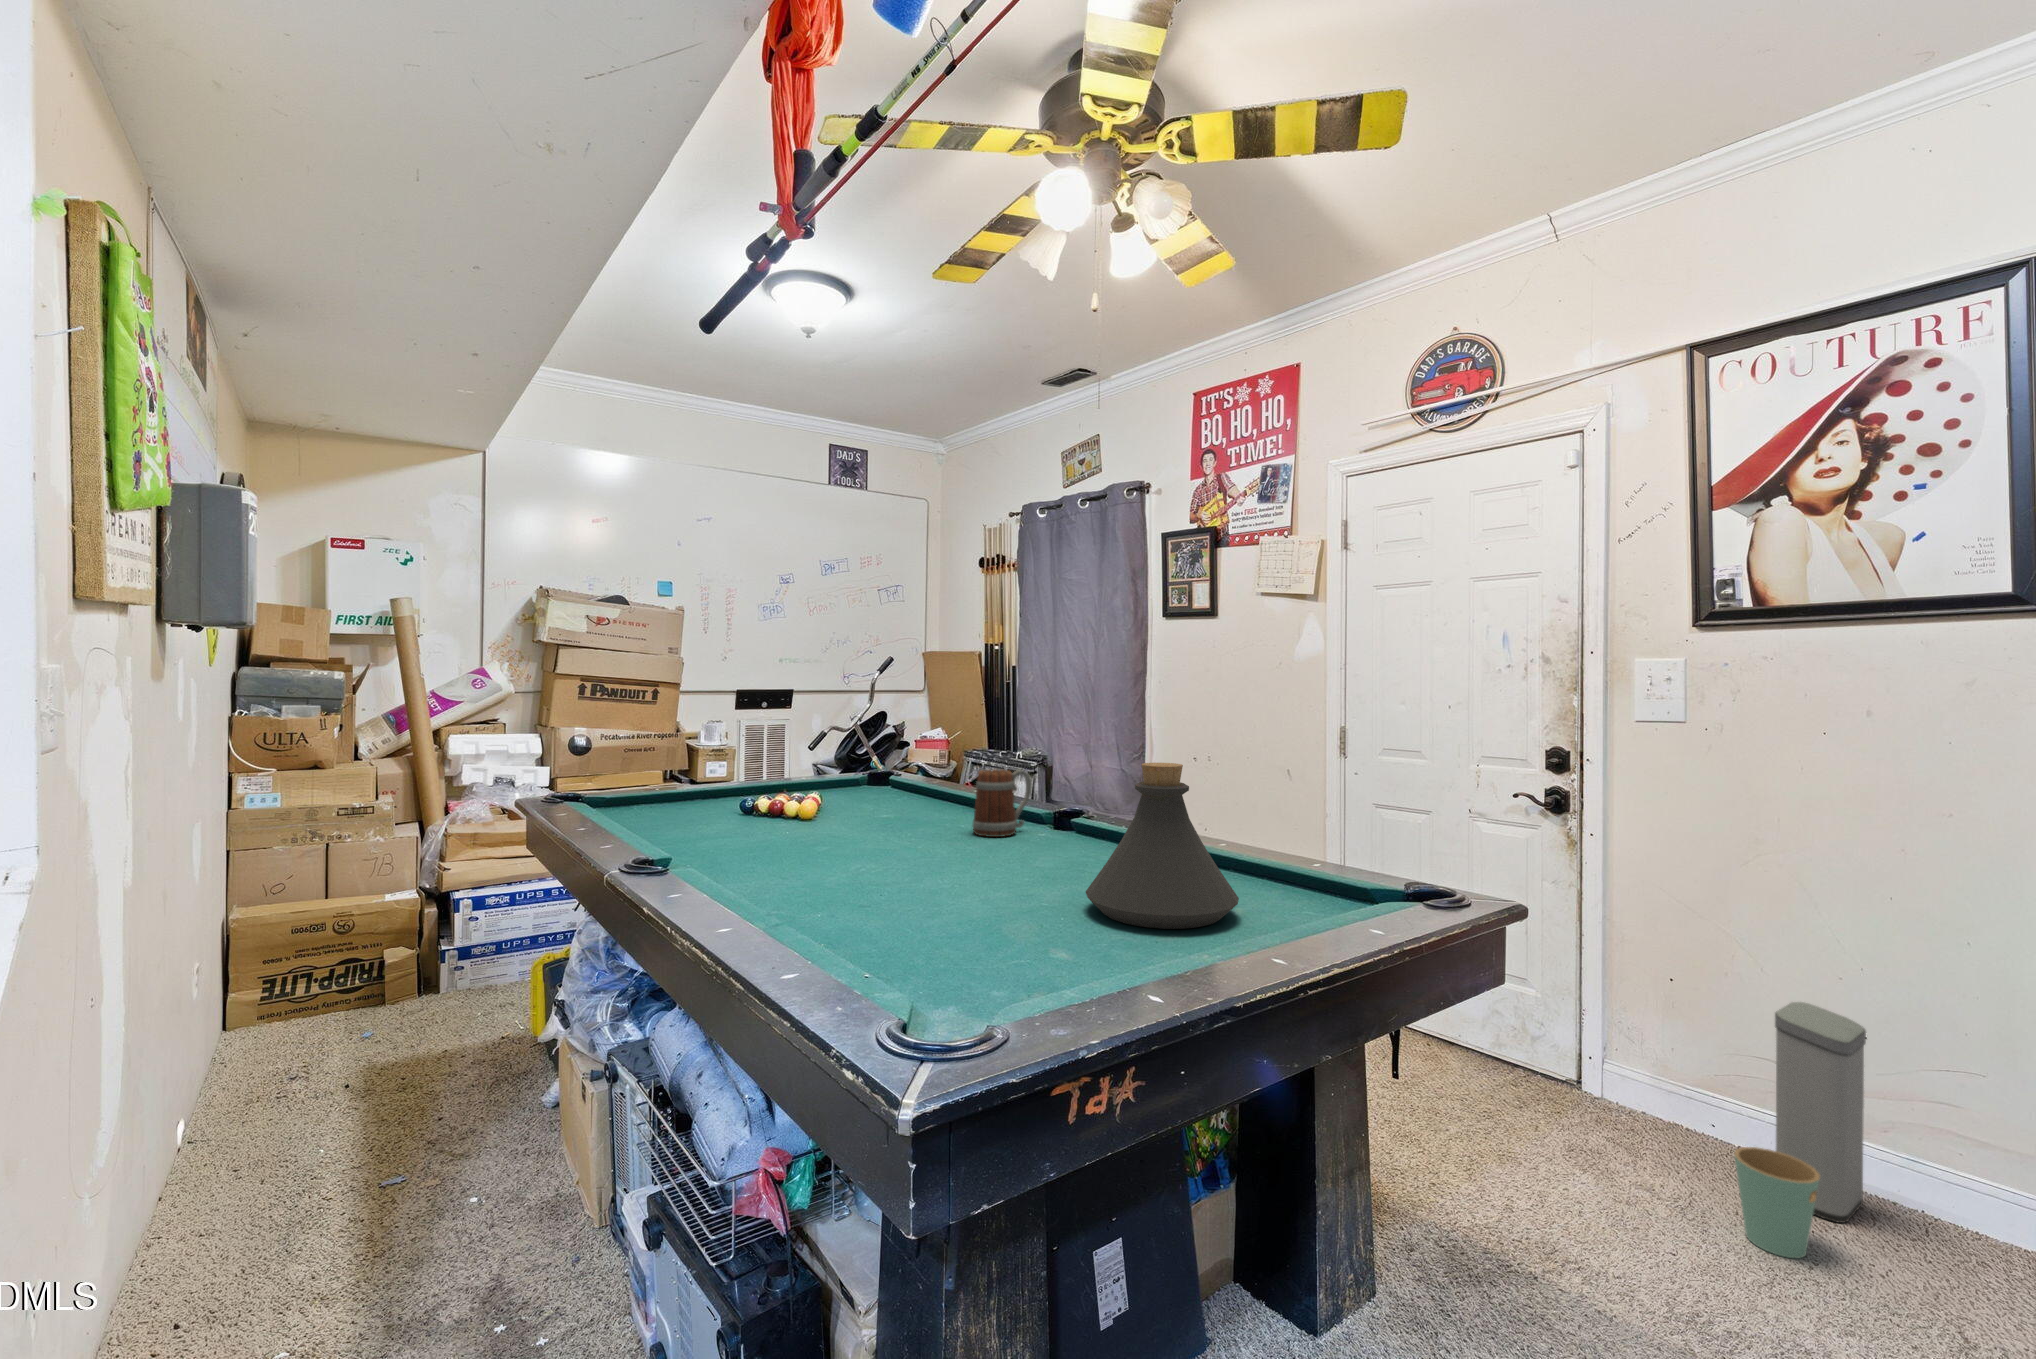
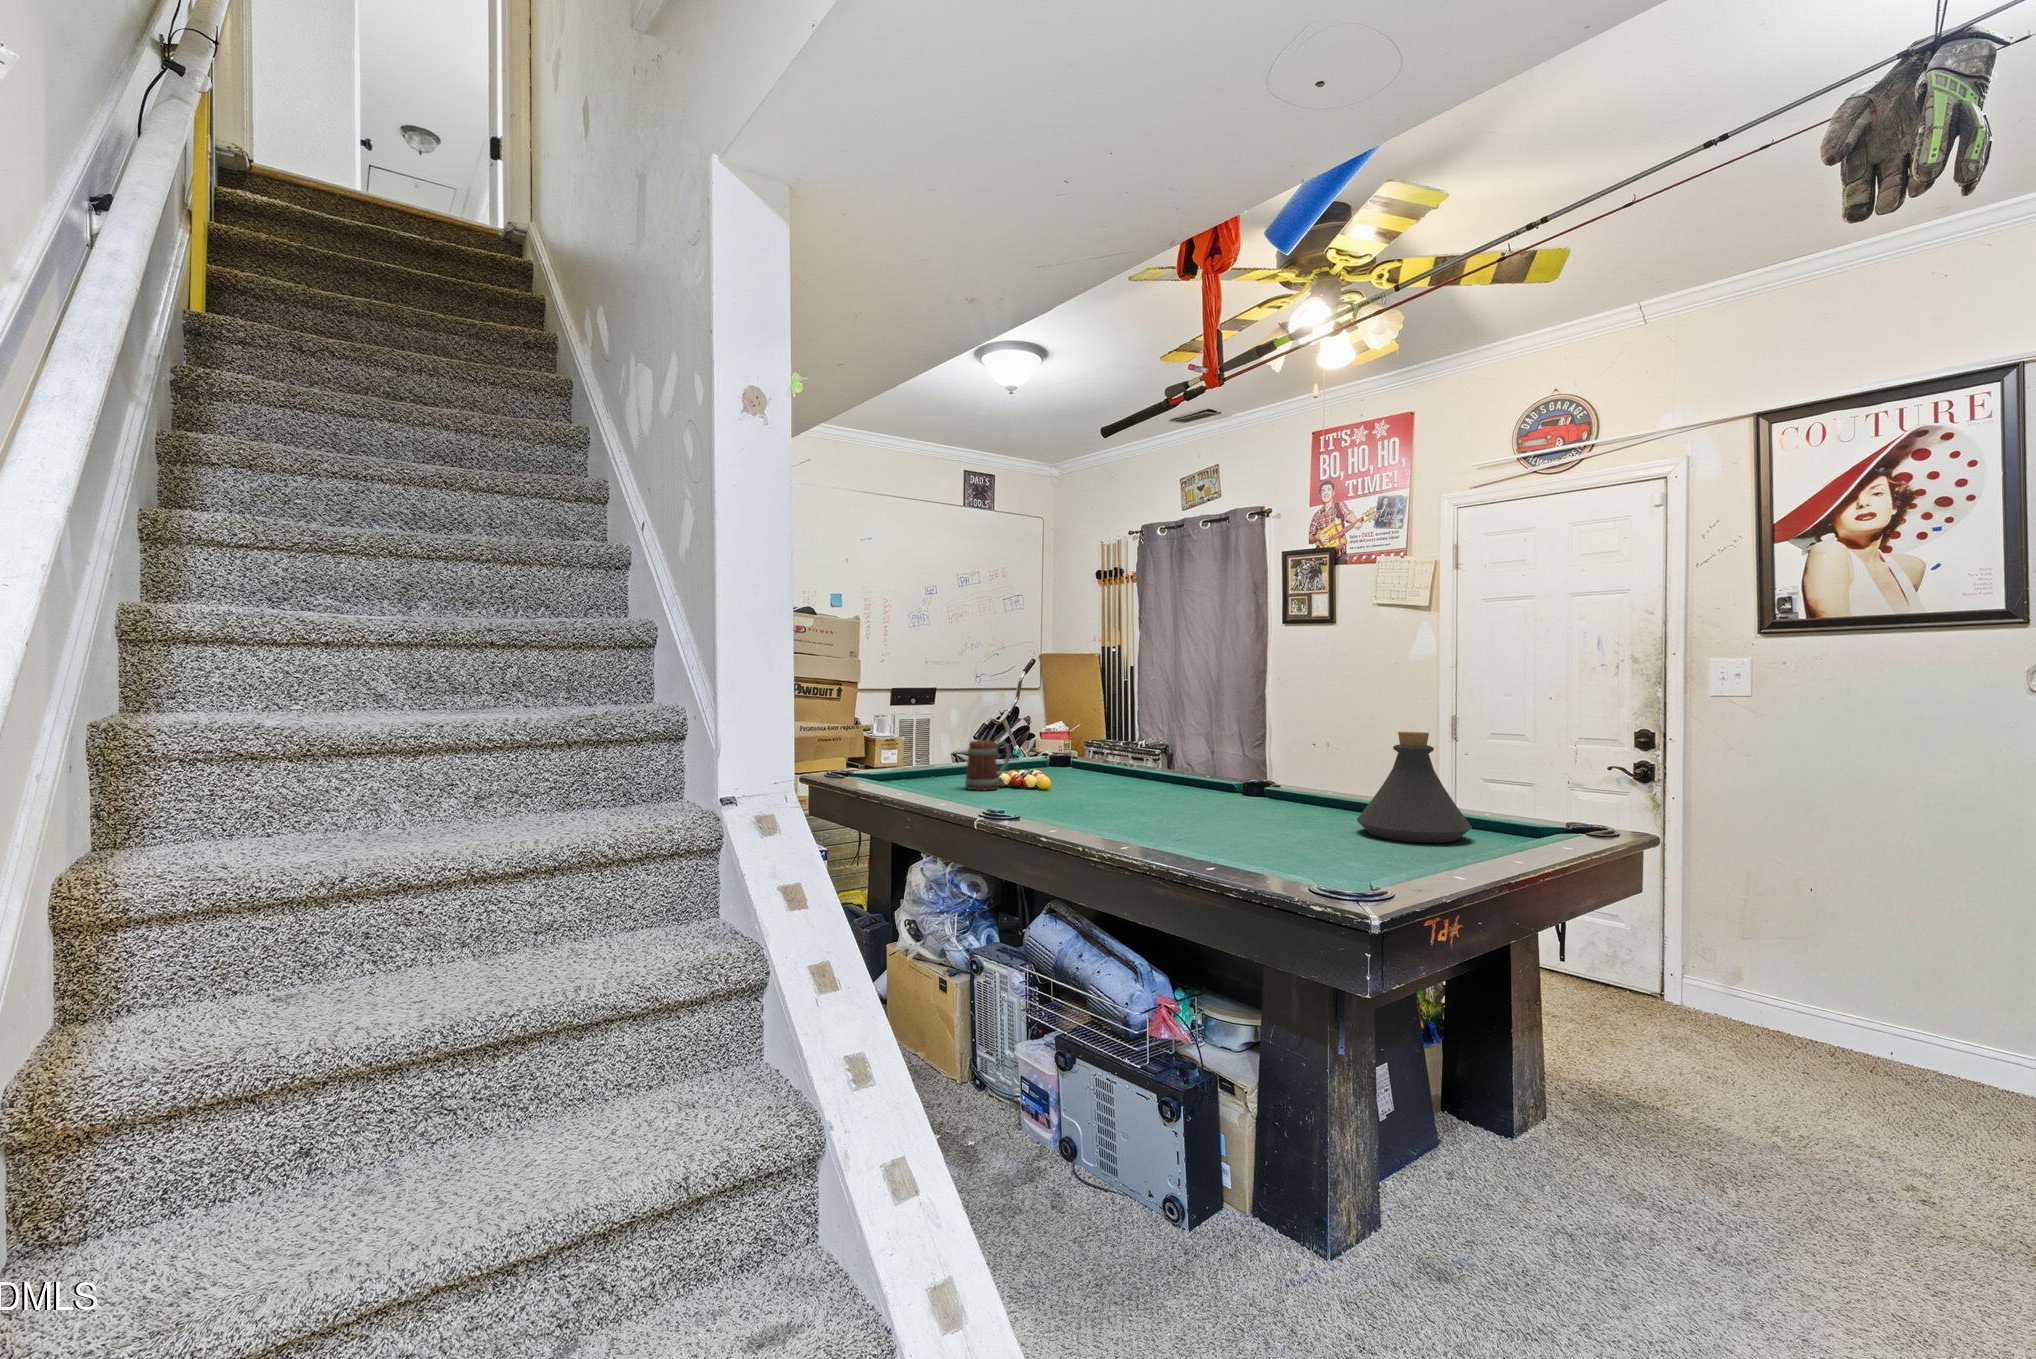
beer mug: present [973,769,1031,837] -> present [965,740,1010,790]
trash can: present [1734,1002,1866,1258] -> none [1800,922,1897,1101]

